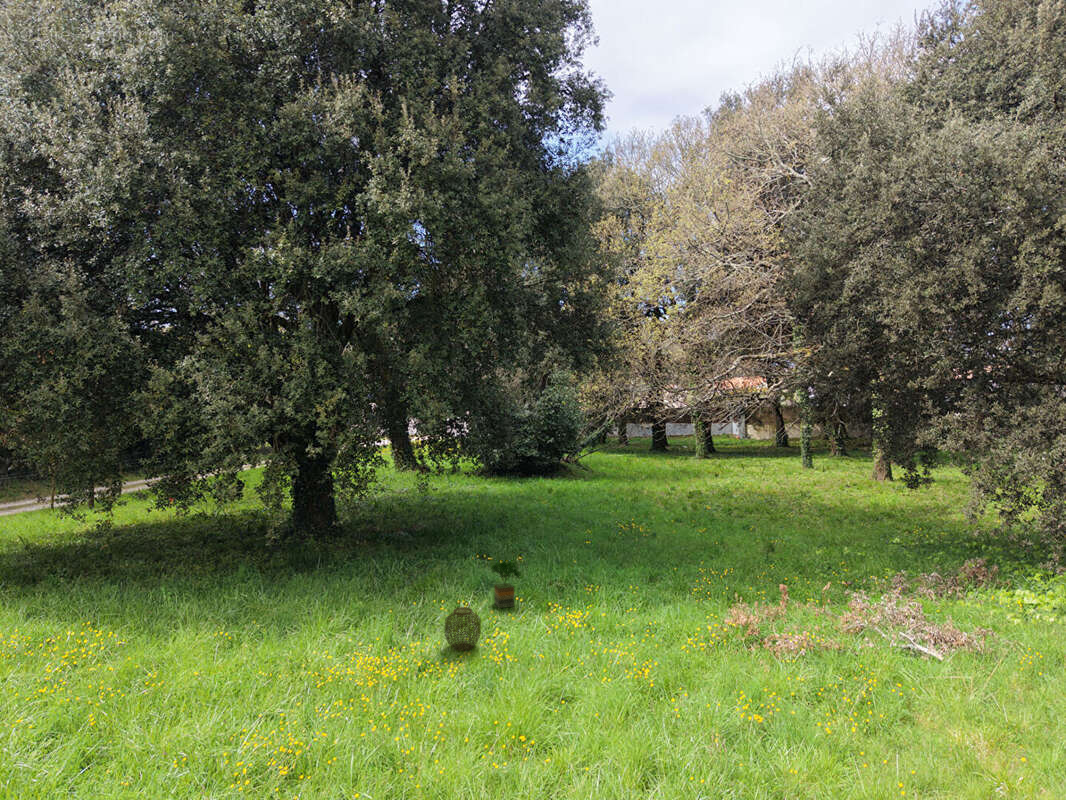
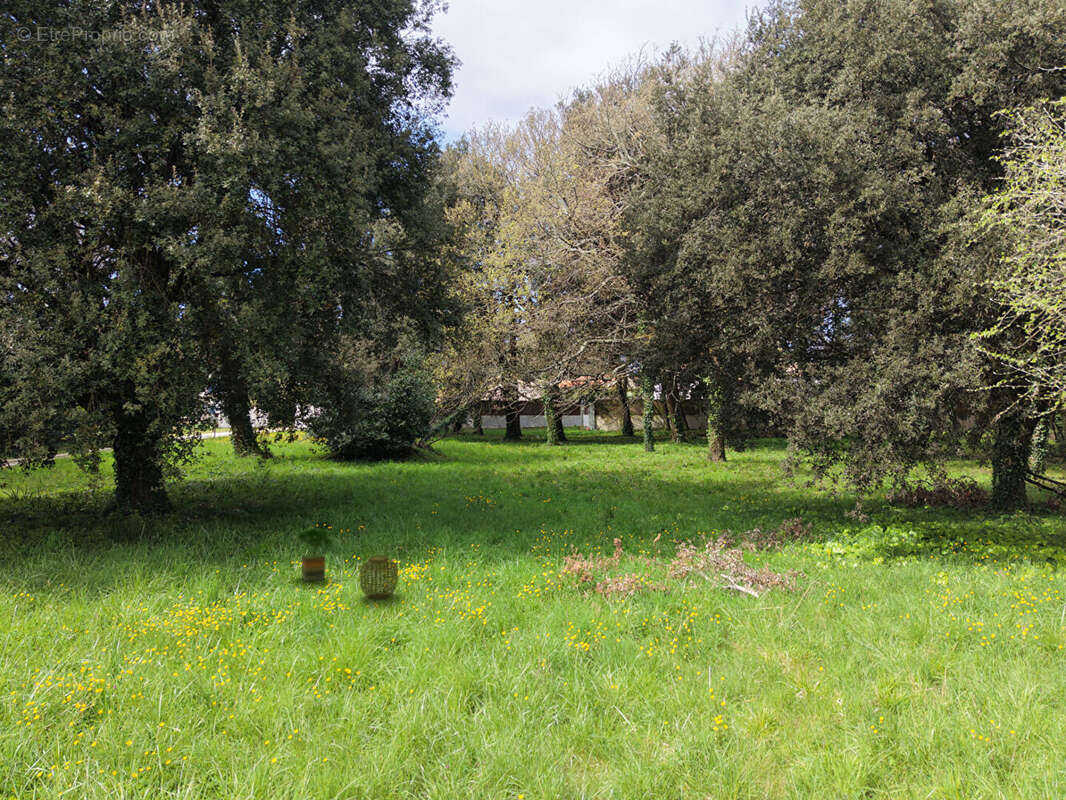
woven basket: present [445,607,481,651] -> present [360,556,398,599]

